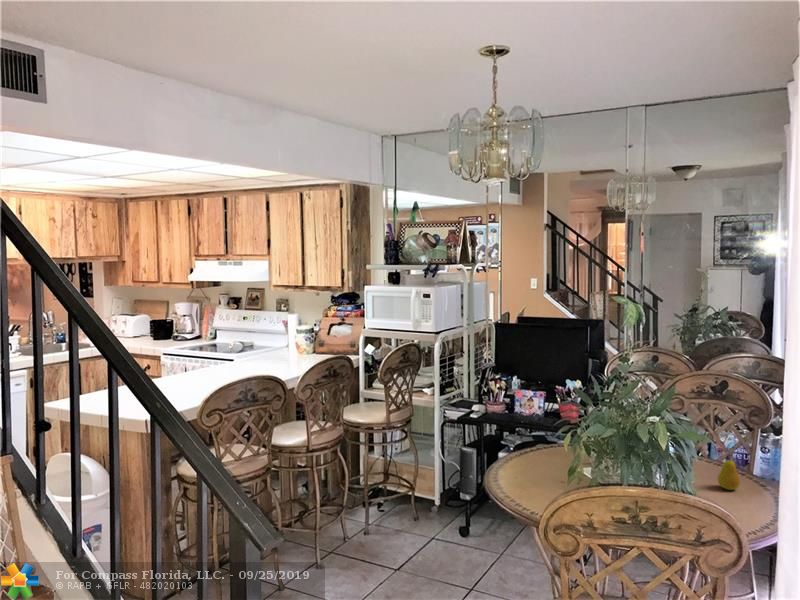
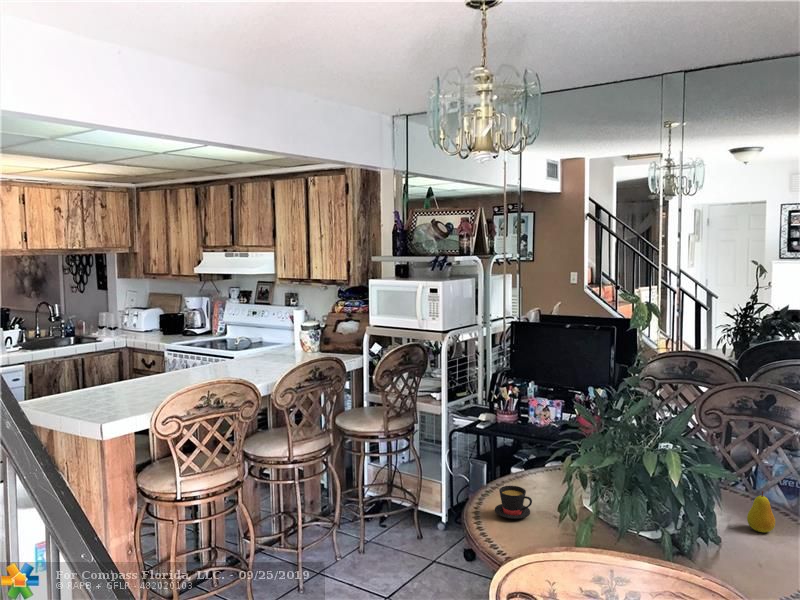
teacup: none [513,460,546,487] -> present [495,486,532,519]

